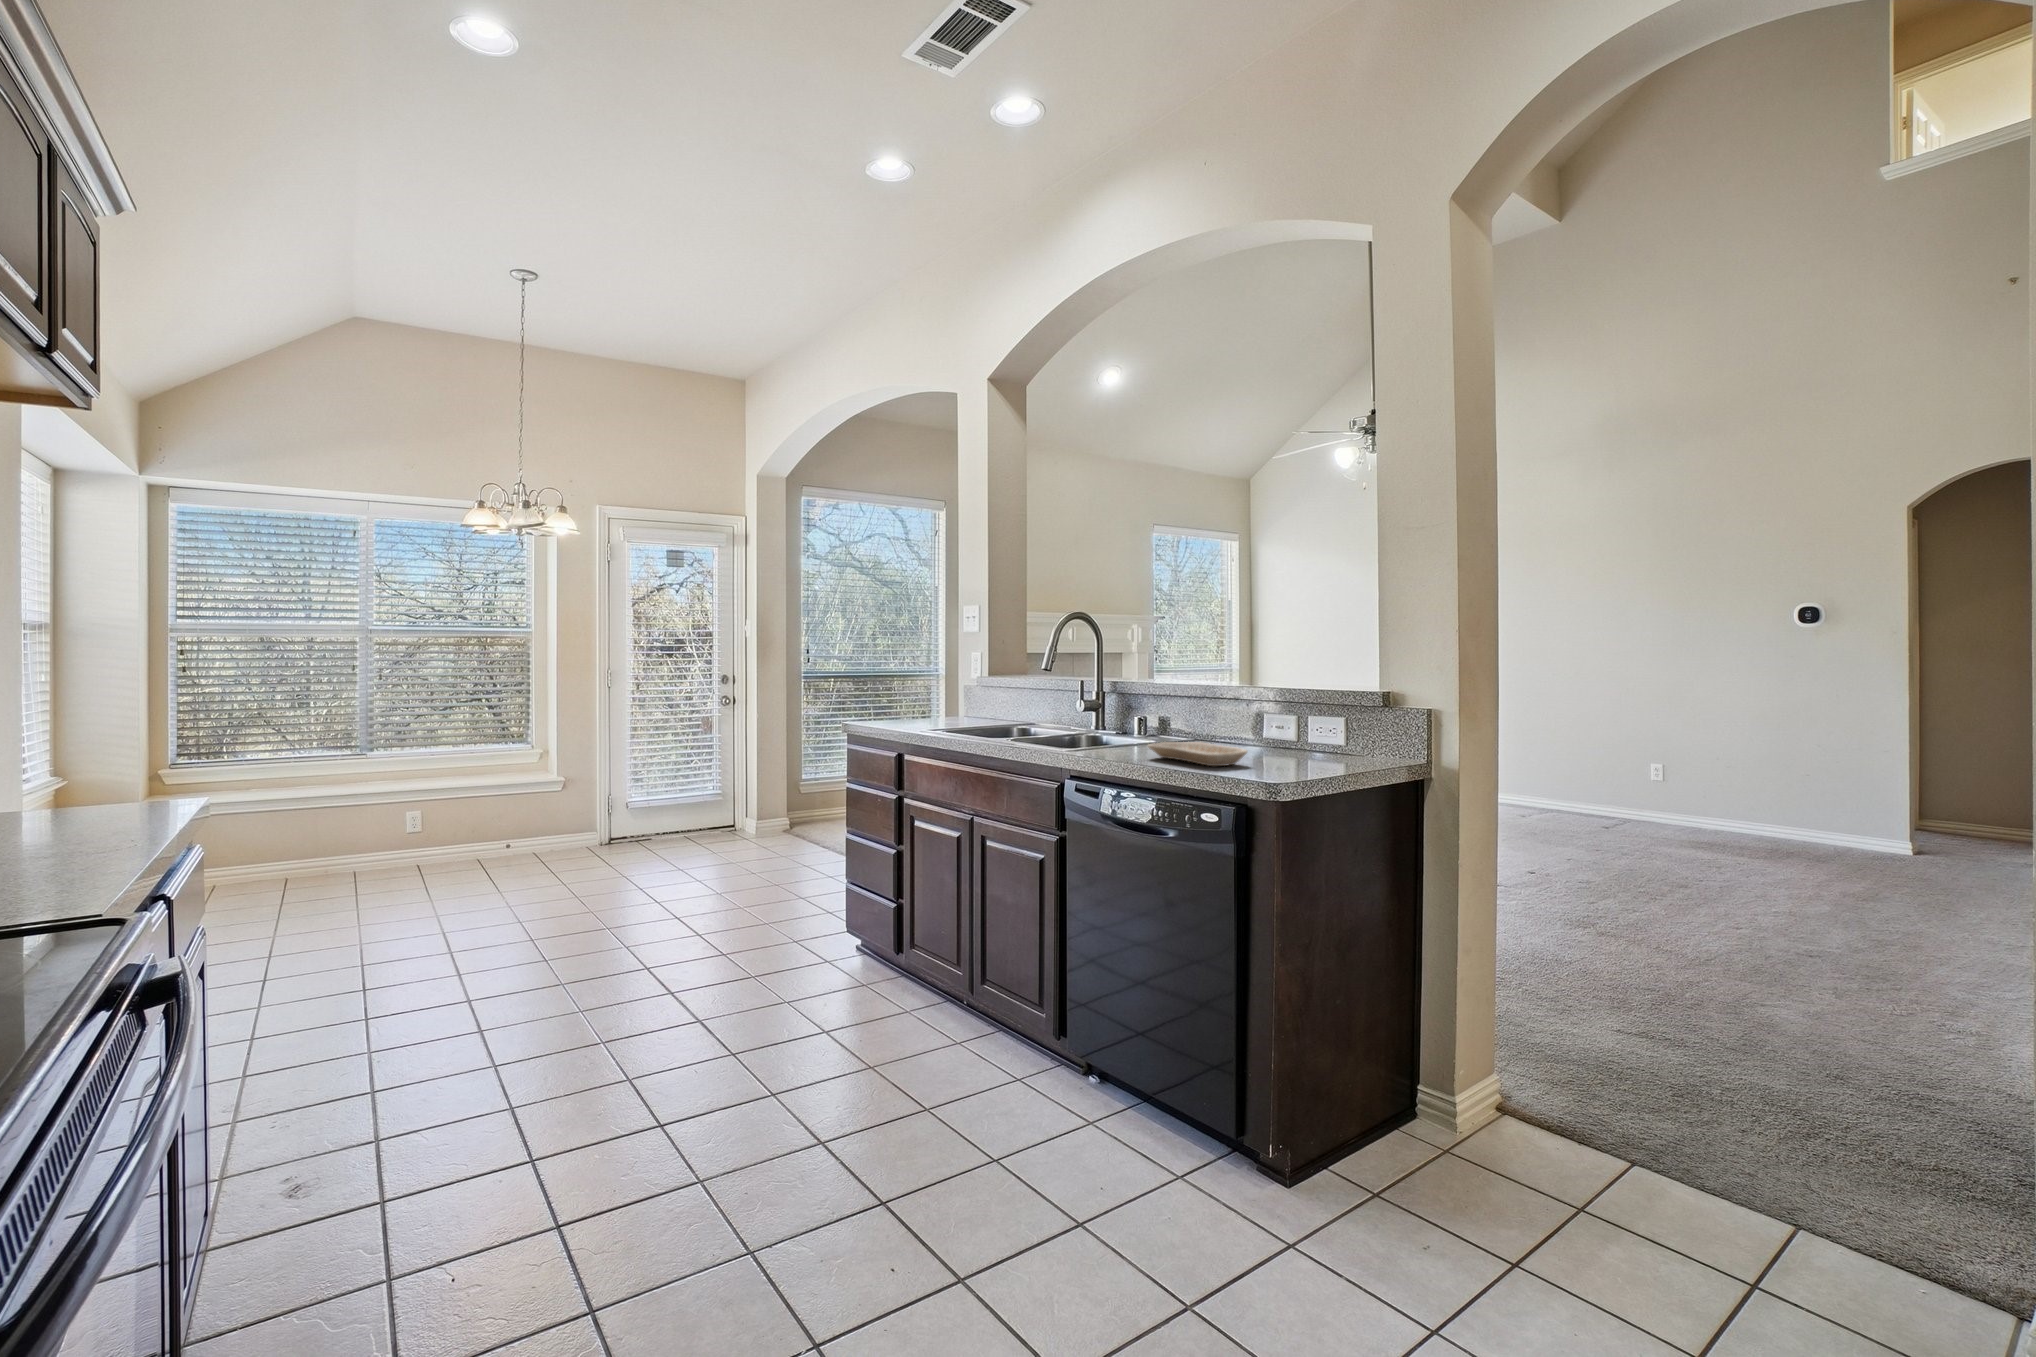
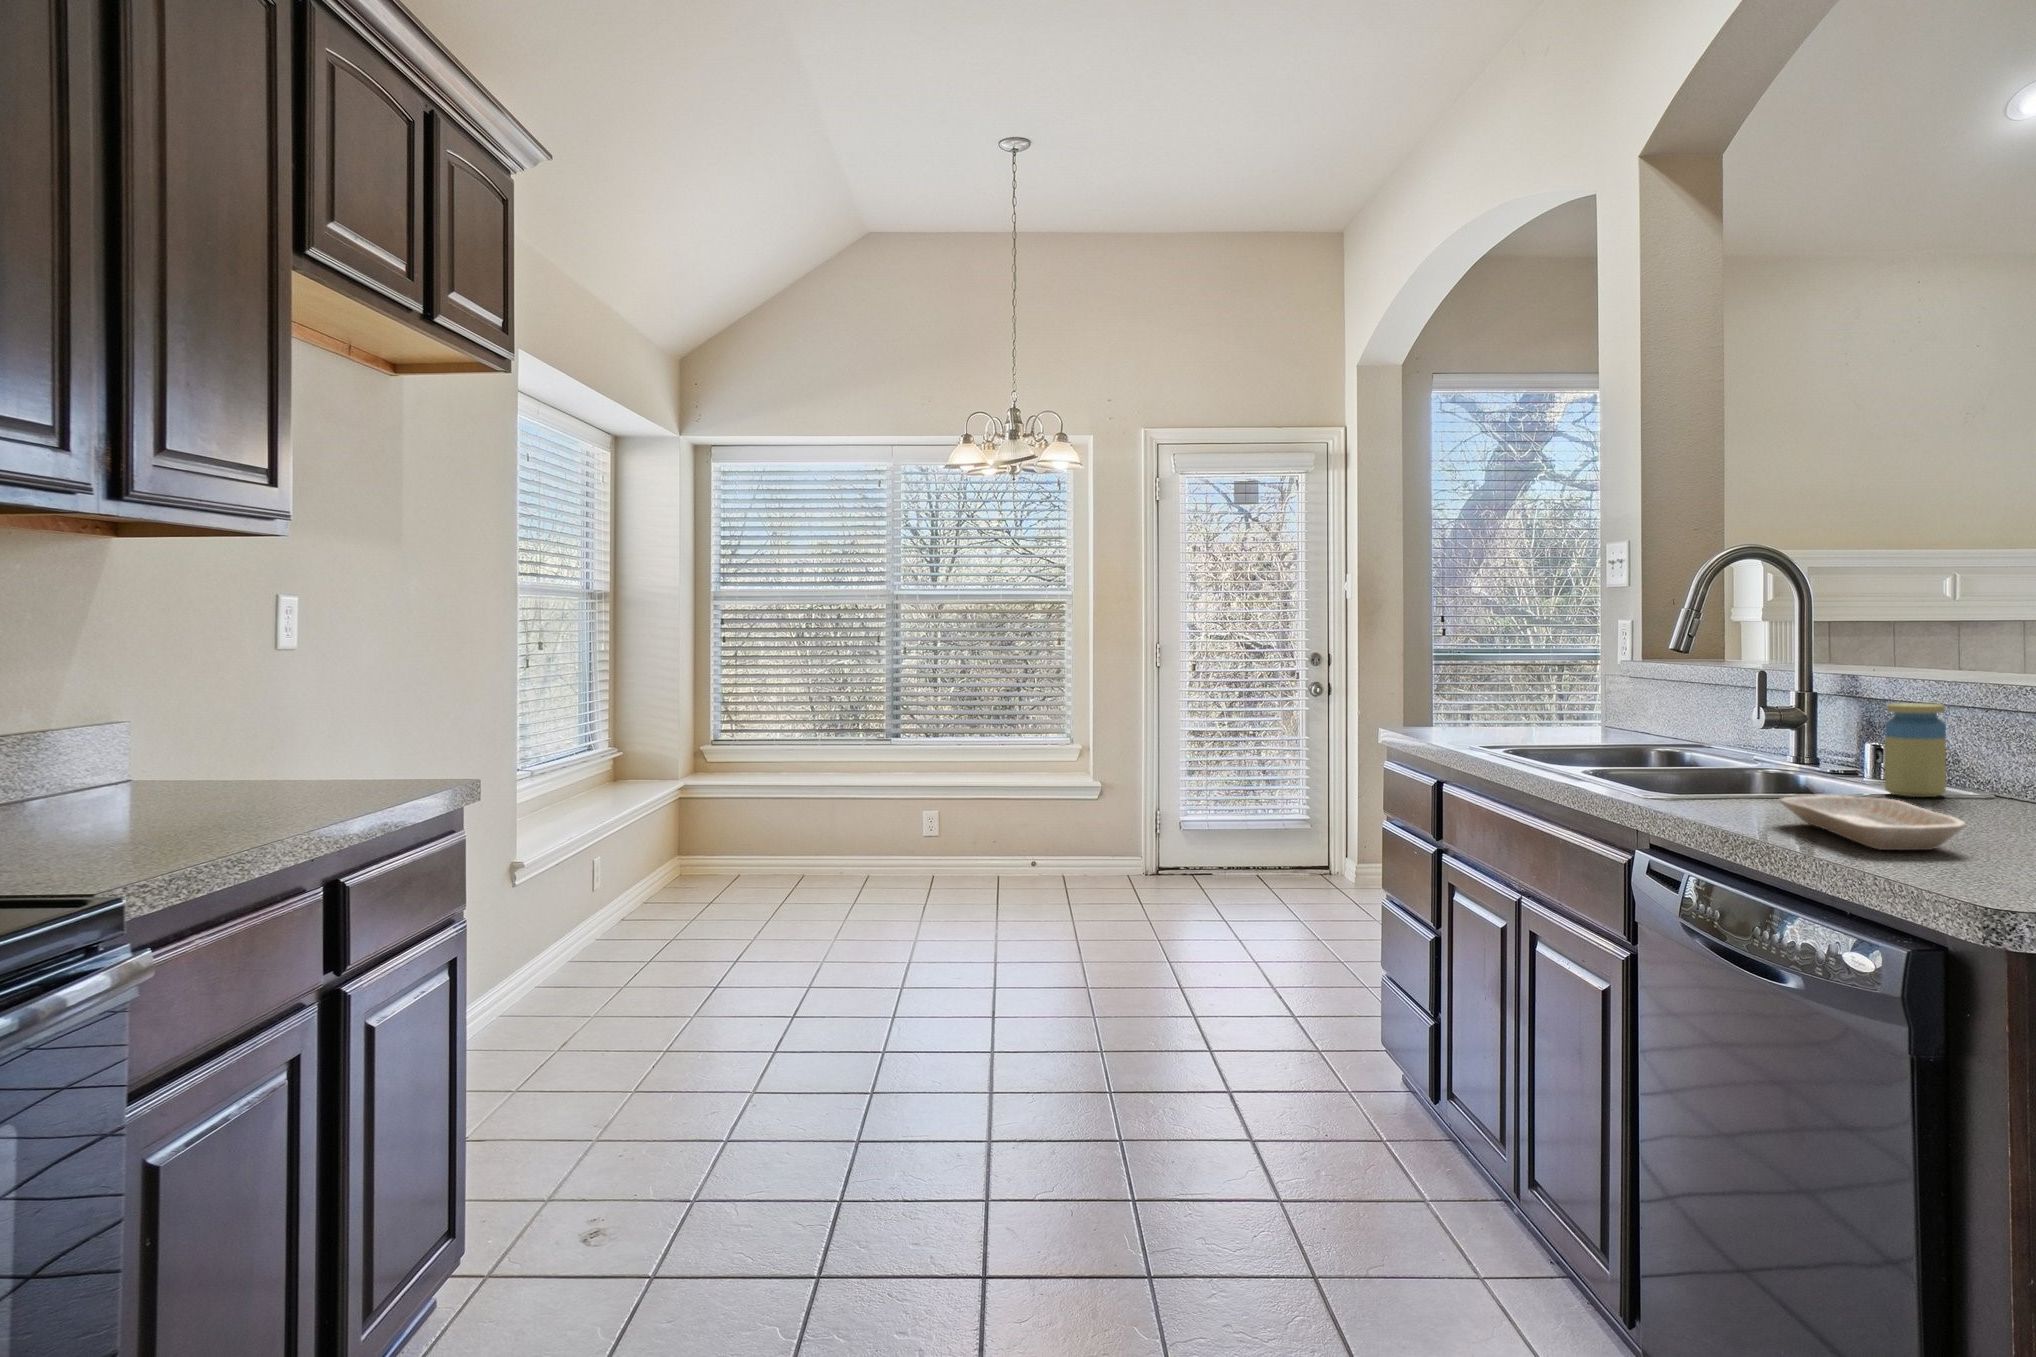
jar: none [1165,694,1193,743] -> present [1885,703,1946,797]

